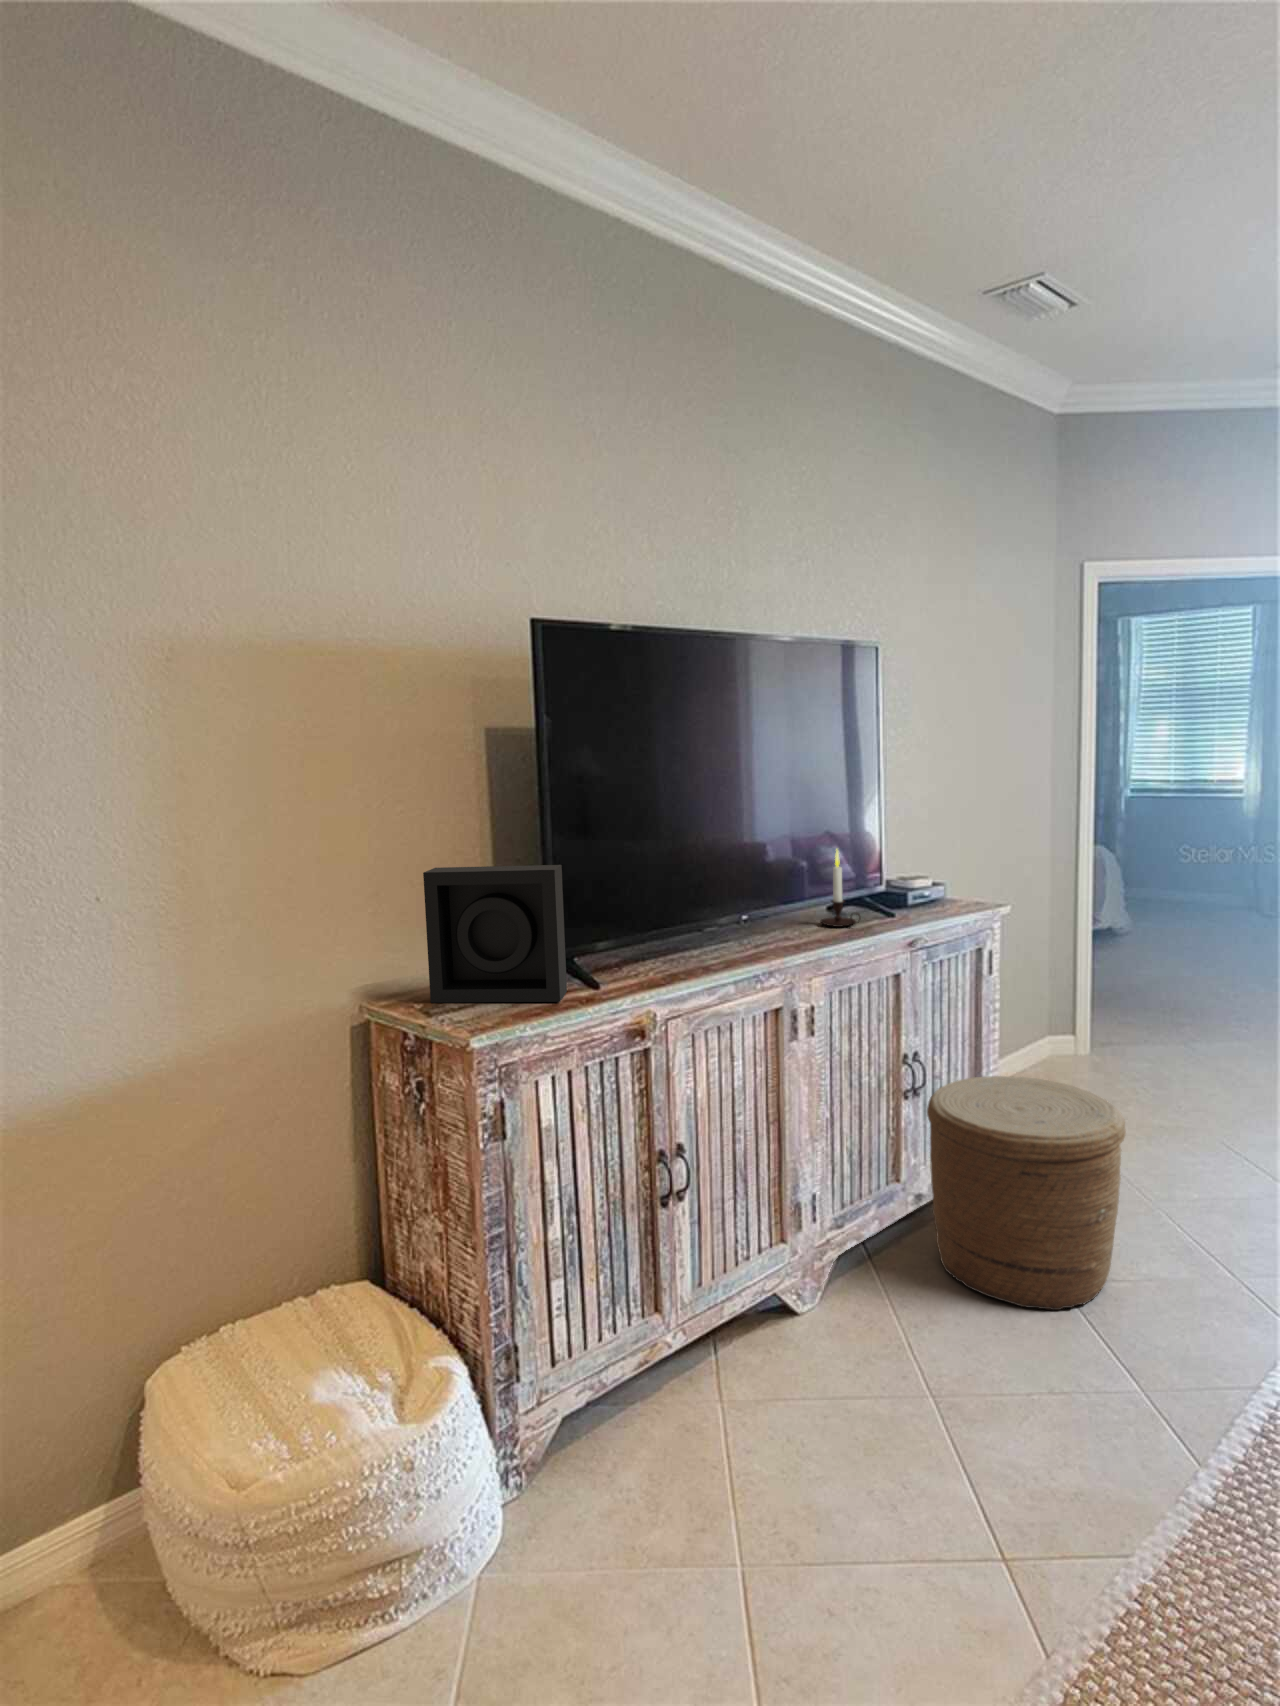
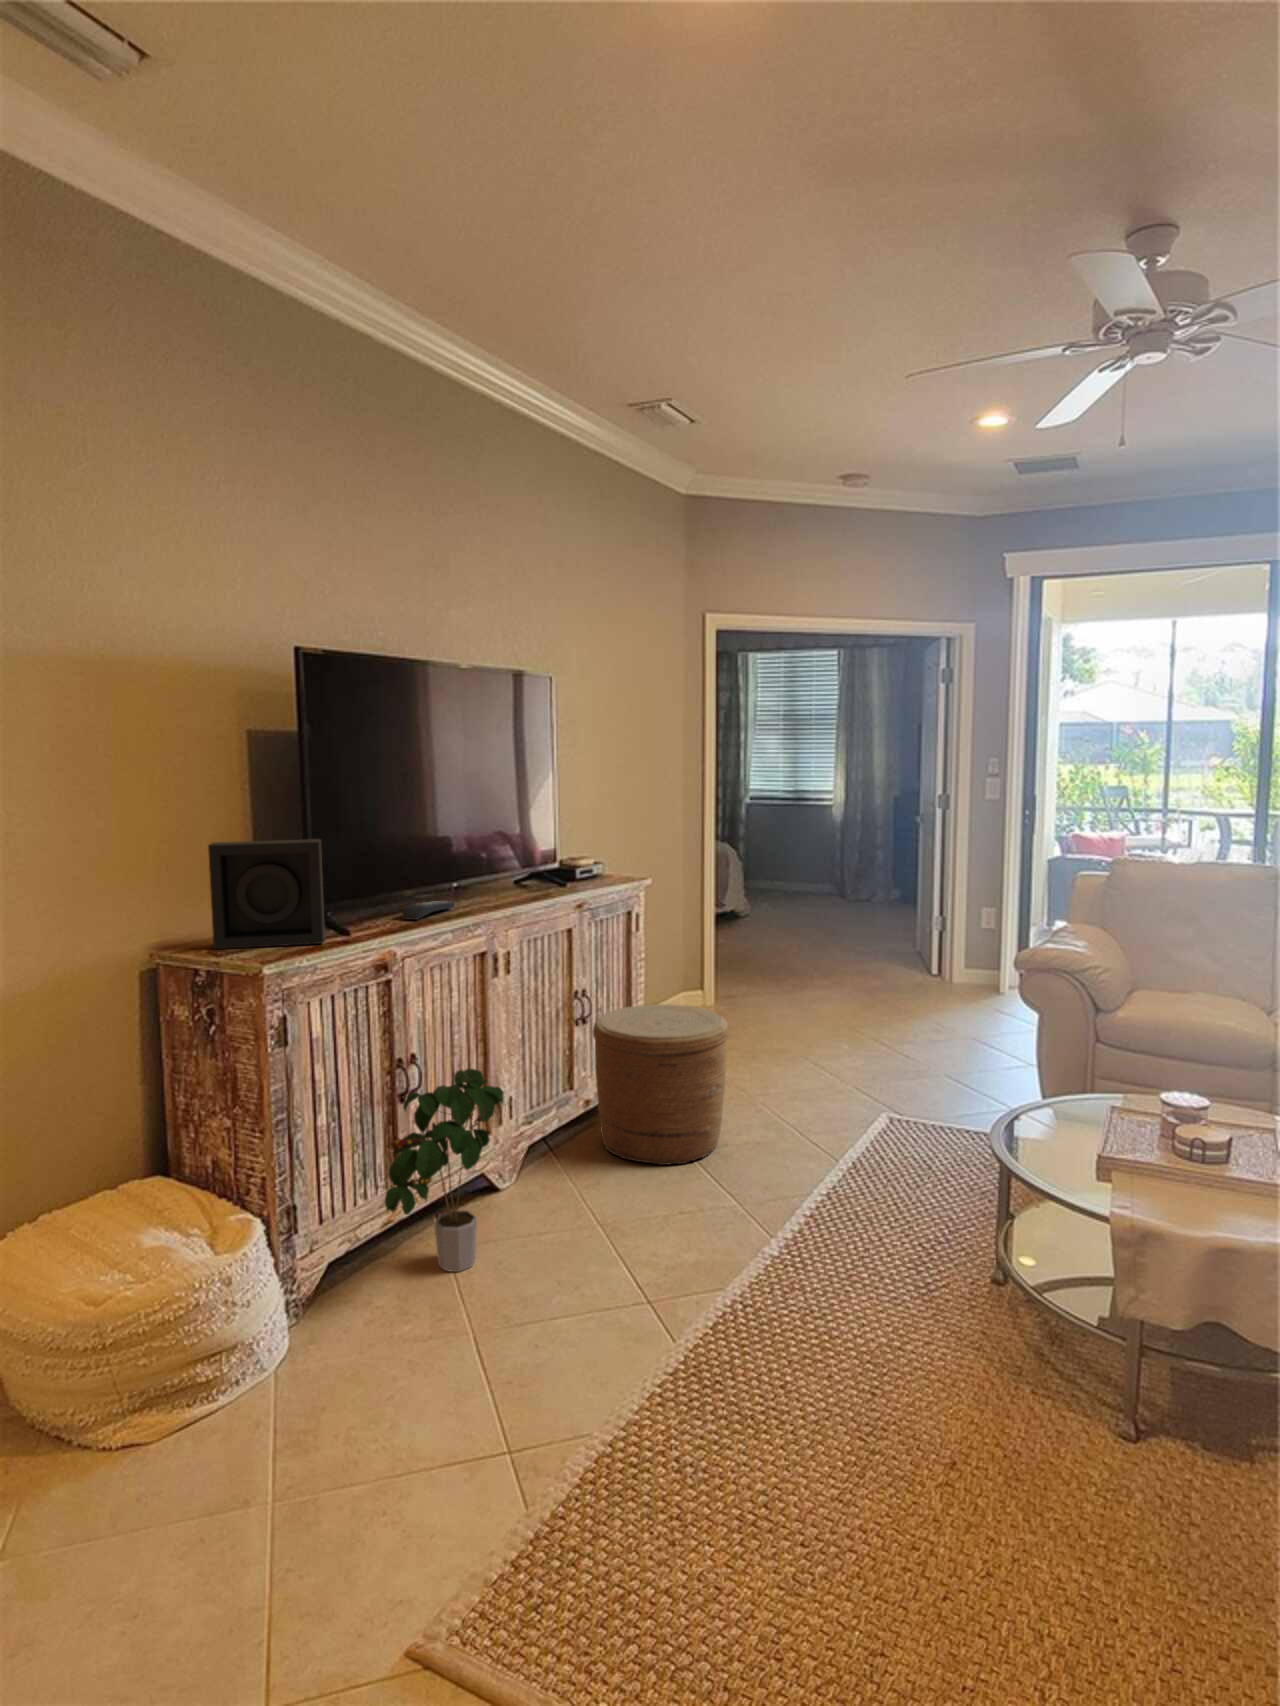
candle: present [821,850,861,927] -> none [510,832,542,893]
remote control: none [673,939,744,966] -> present [402,901,455,920]
potted plant: none [630,1166,801,1448] -> present [384,1069,504,1272]

